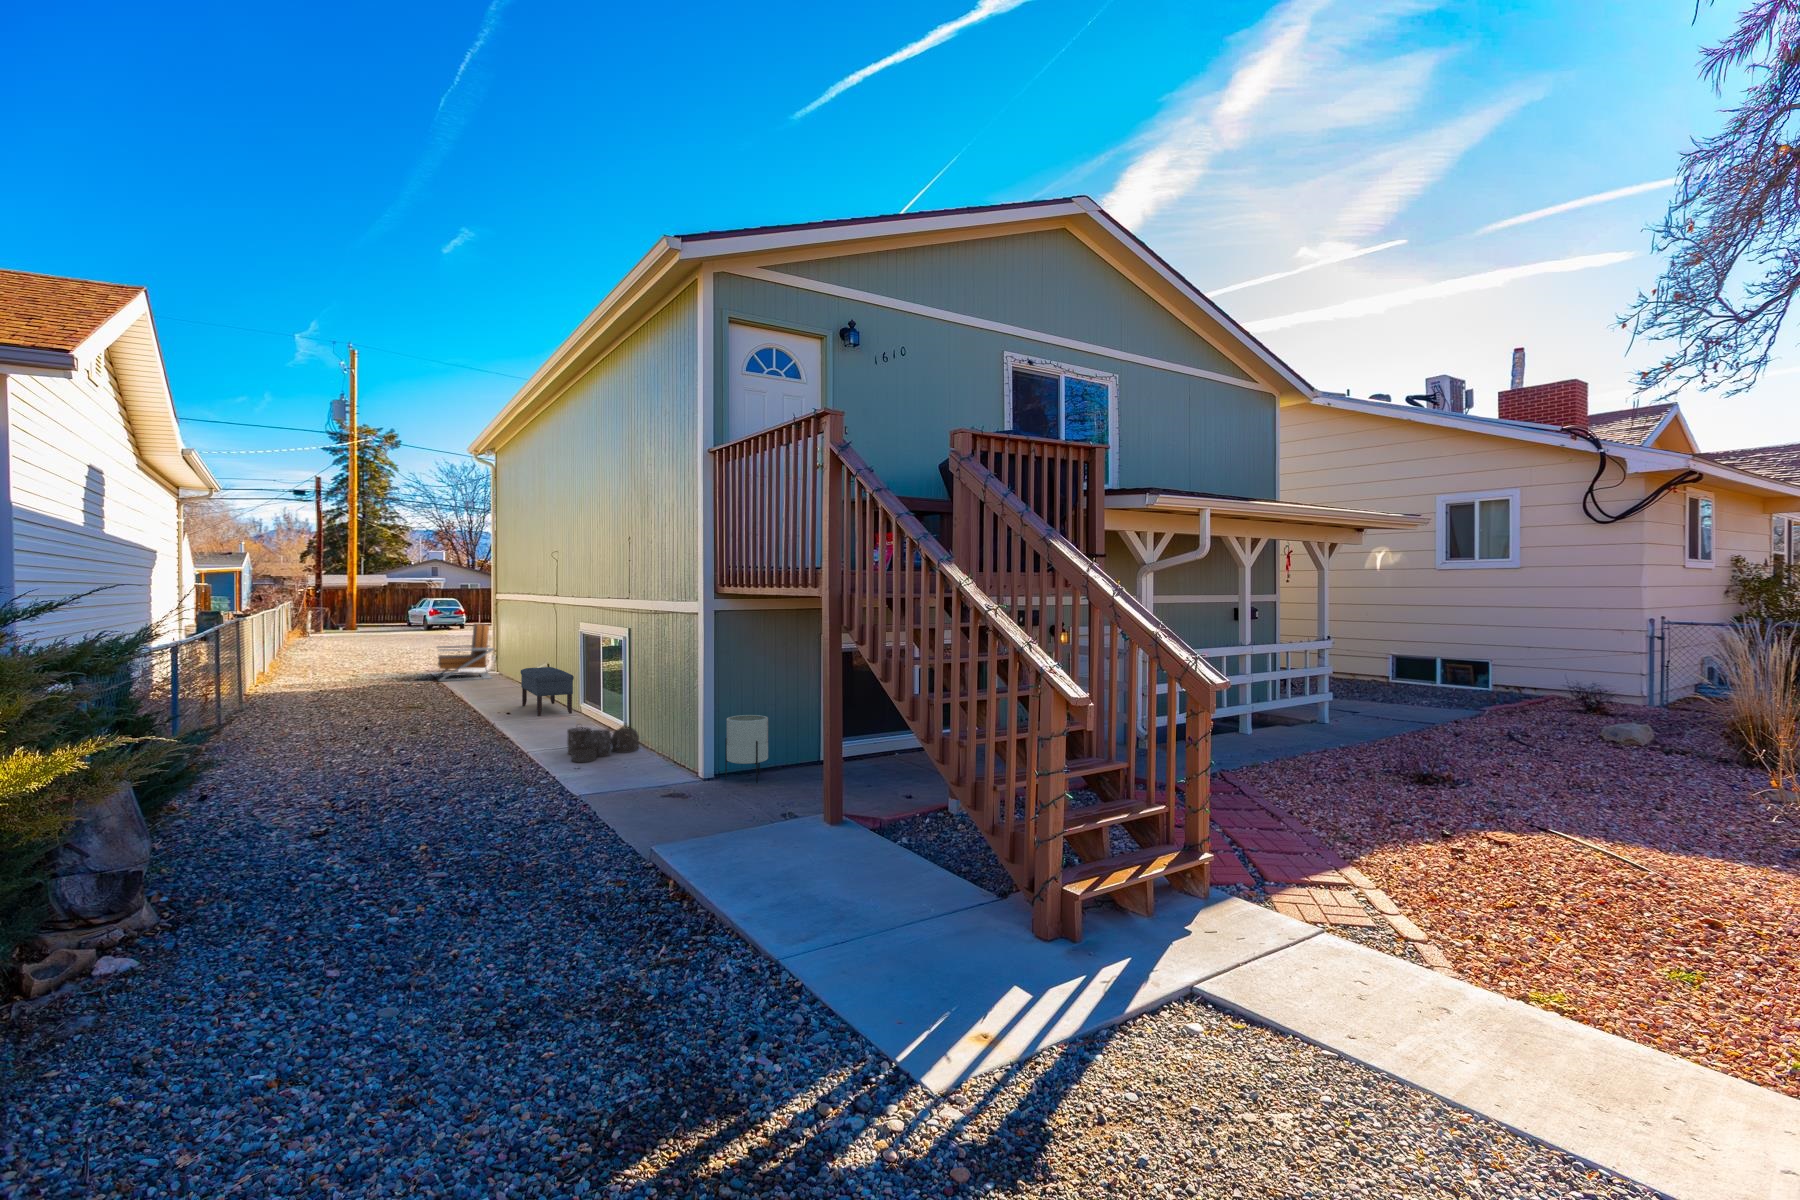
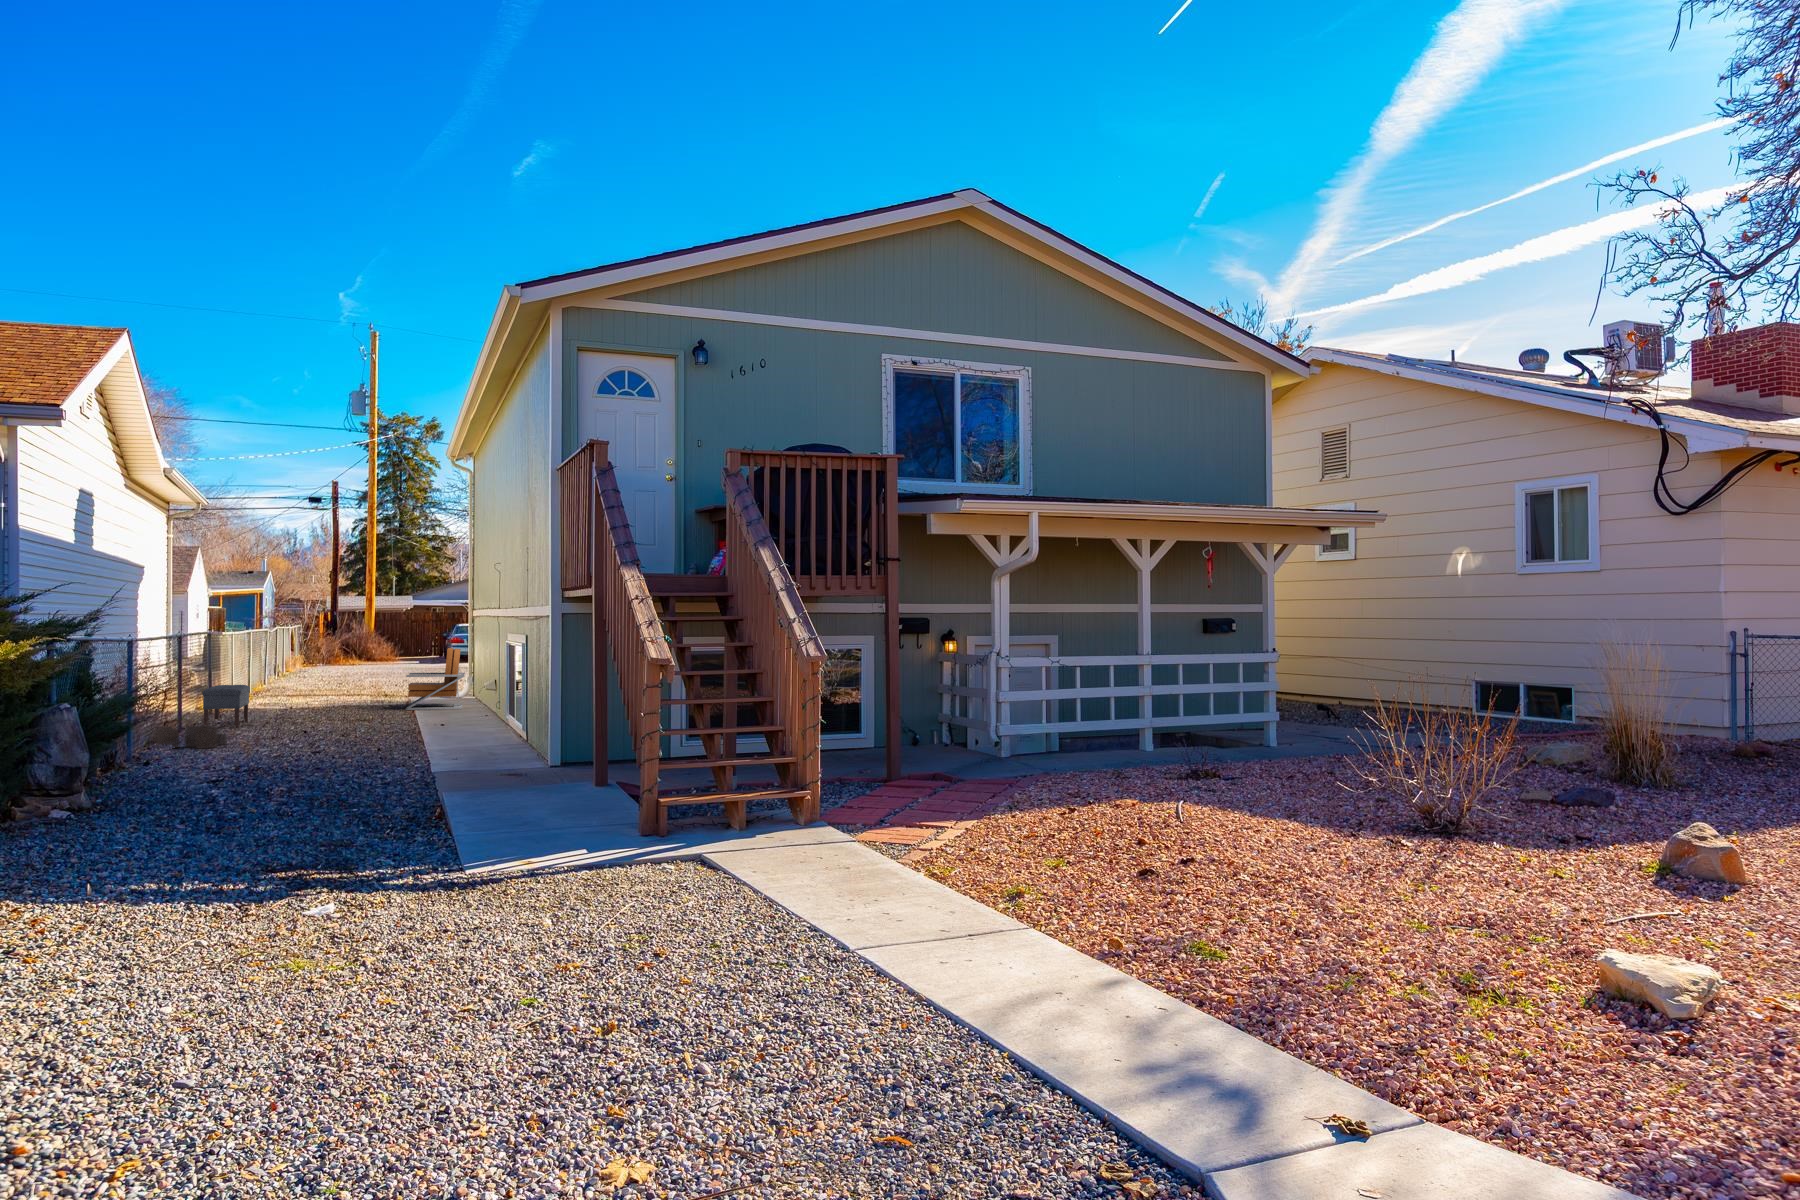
bench: present [521,667,574,716] -> present [202,685,250,728]
planter: present [725,715,768,783] -> none [560,718,600,779]
woven basket: present [567,725,639,762] -> present [153,725,227,749]

